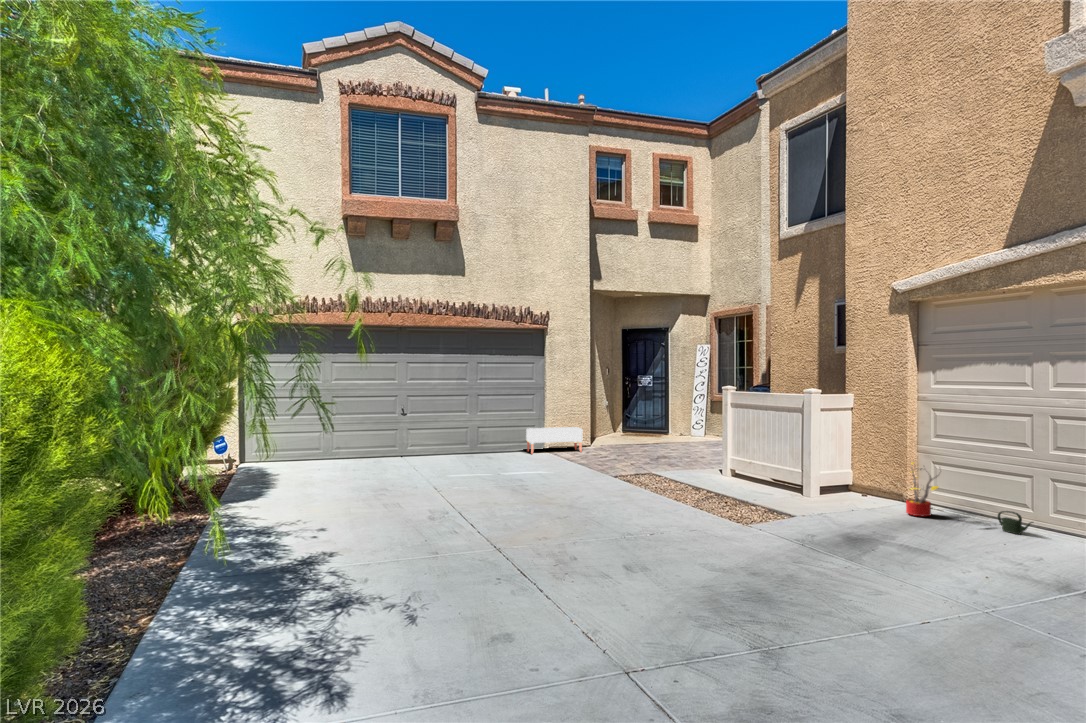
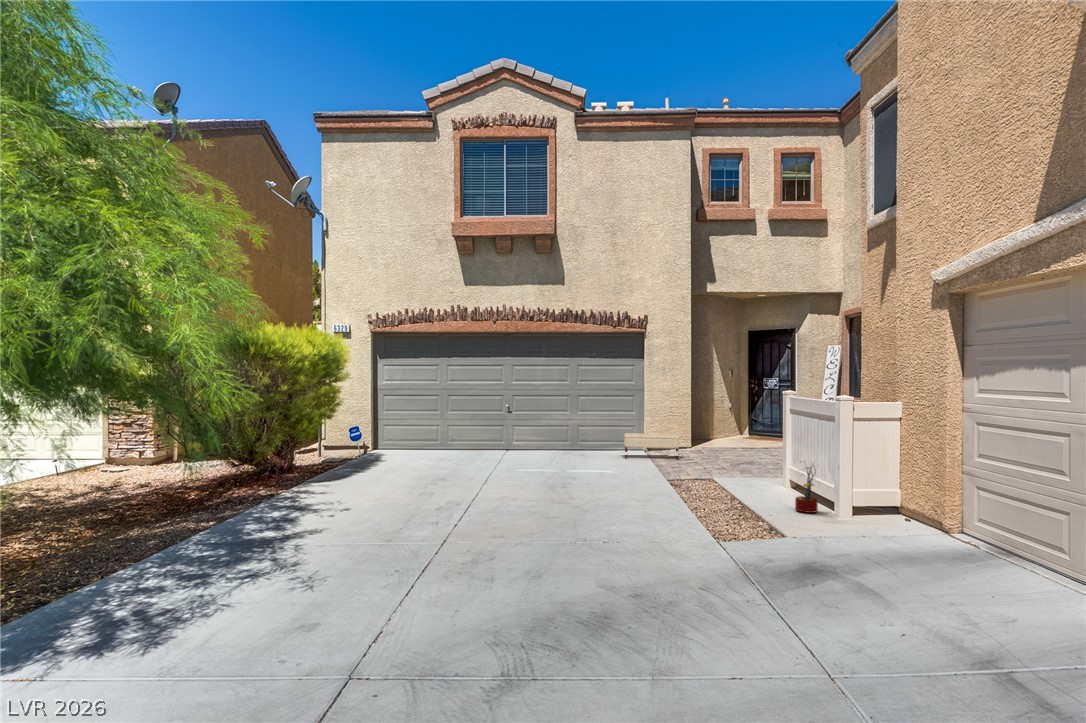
decorative plant: present [906,462,939,516] -> present [795,467,818,513]
watering can: present [998,511,1033,534] -> none [1030,551,1063,582]

